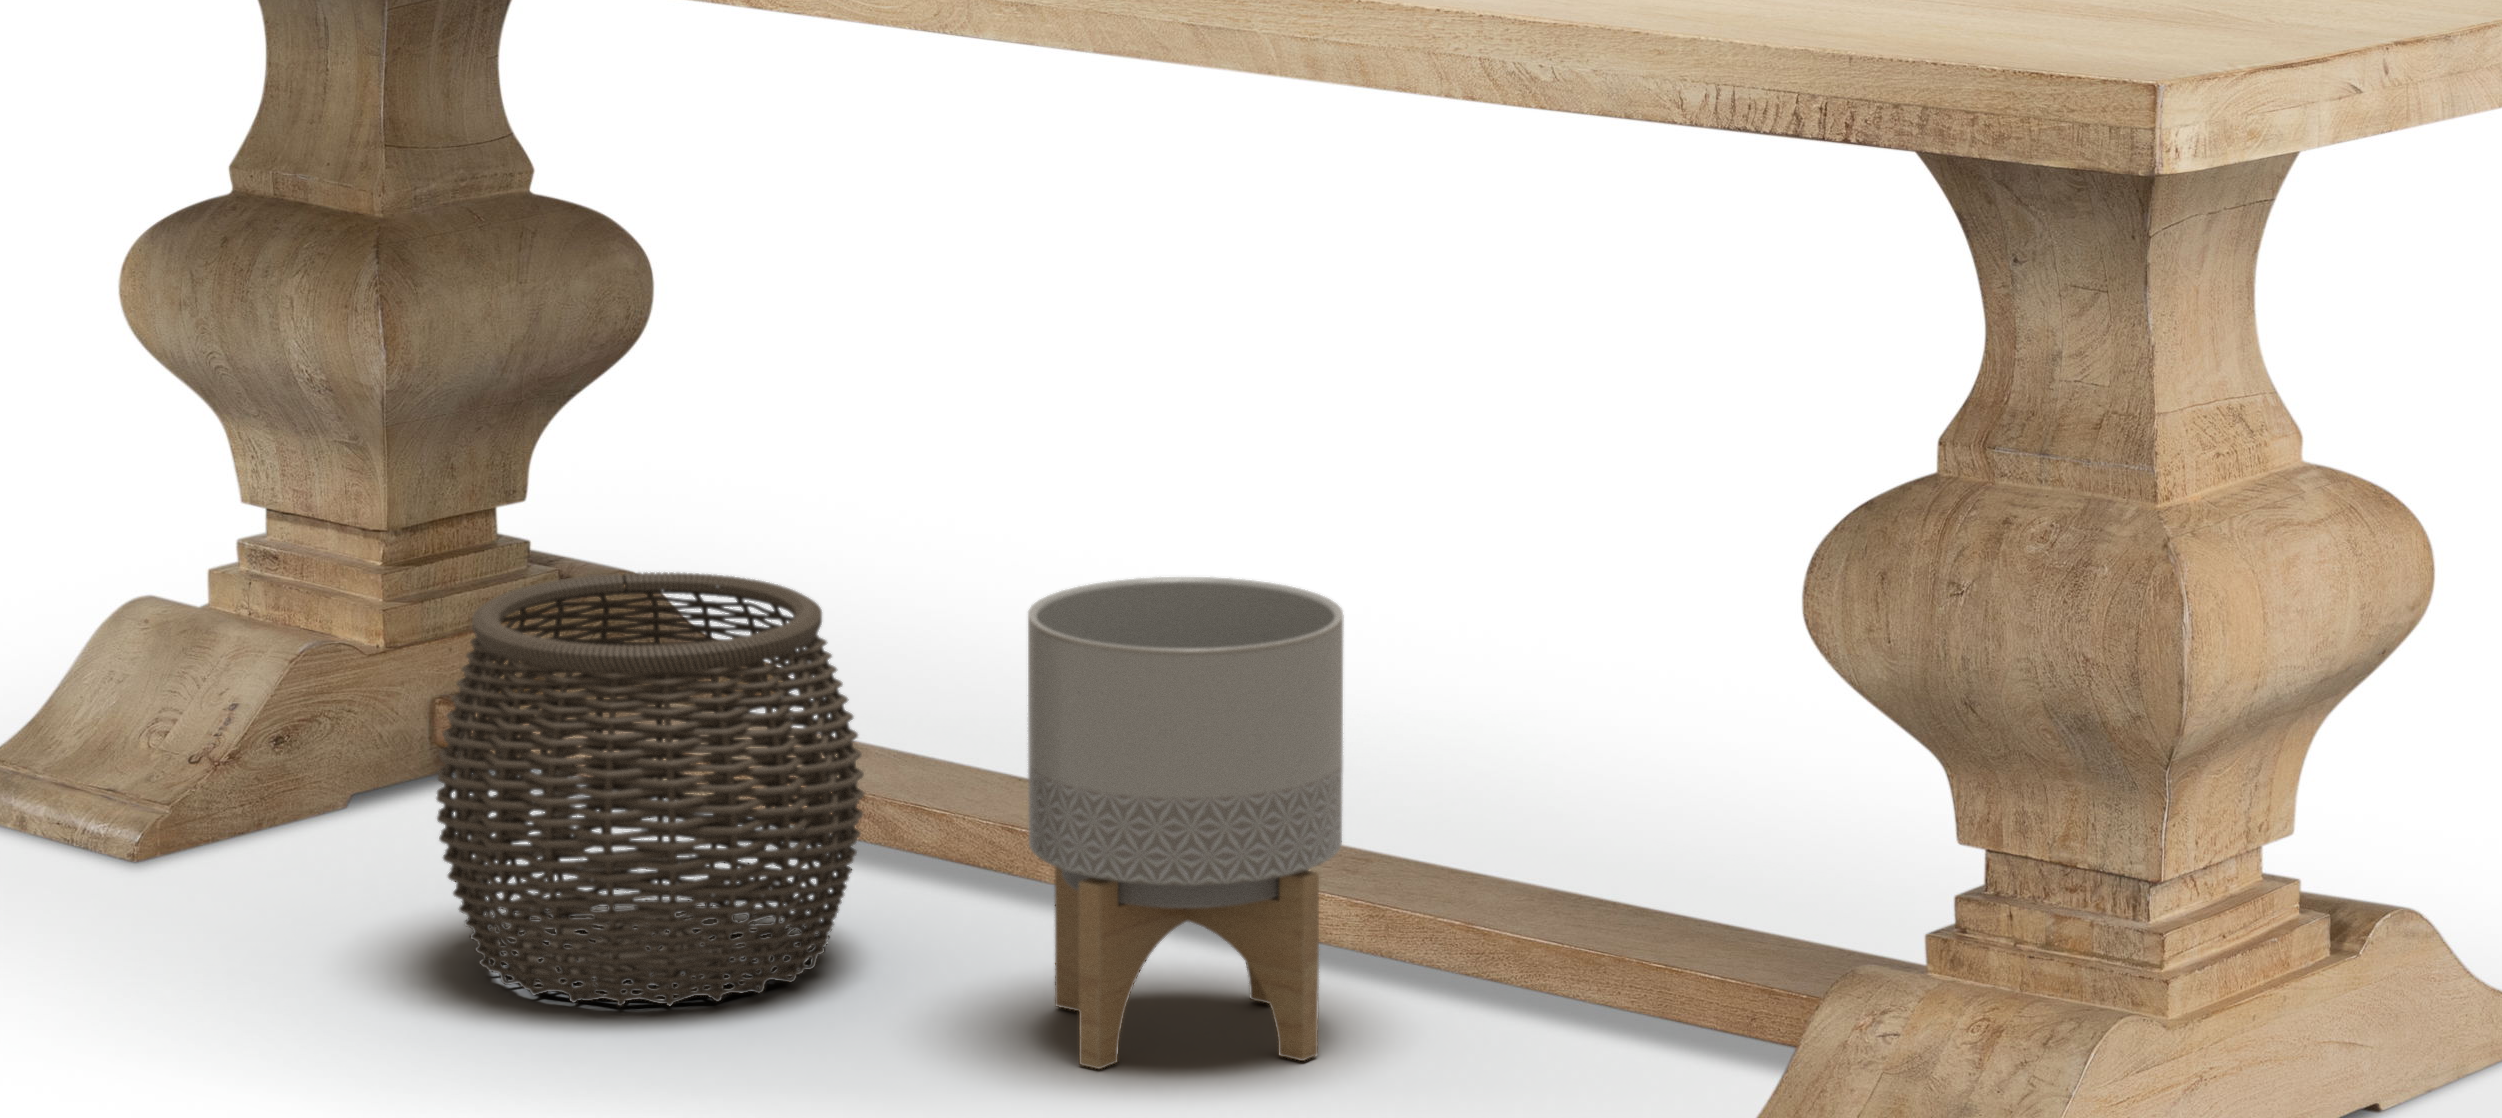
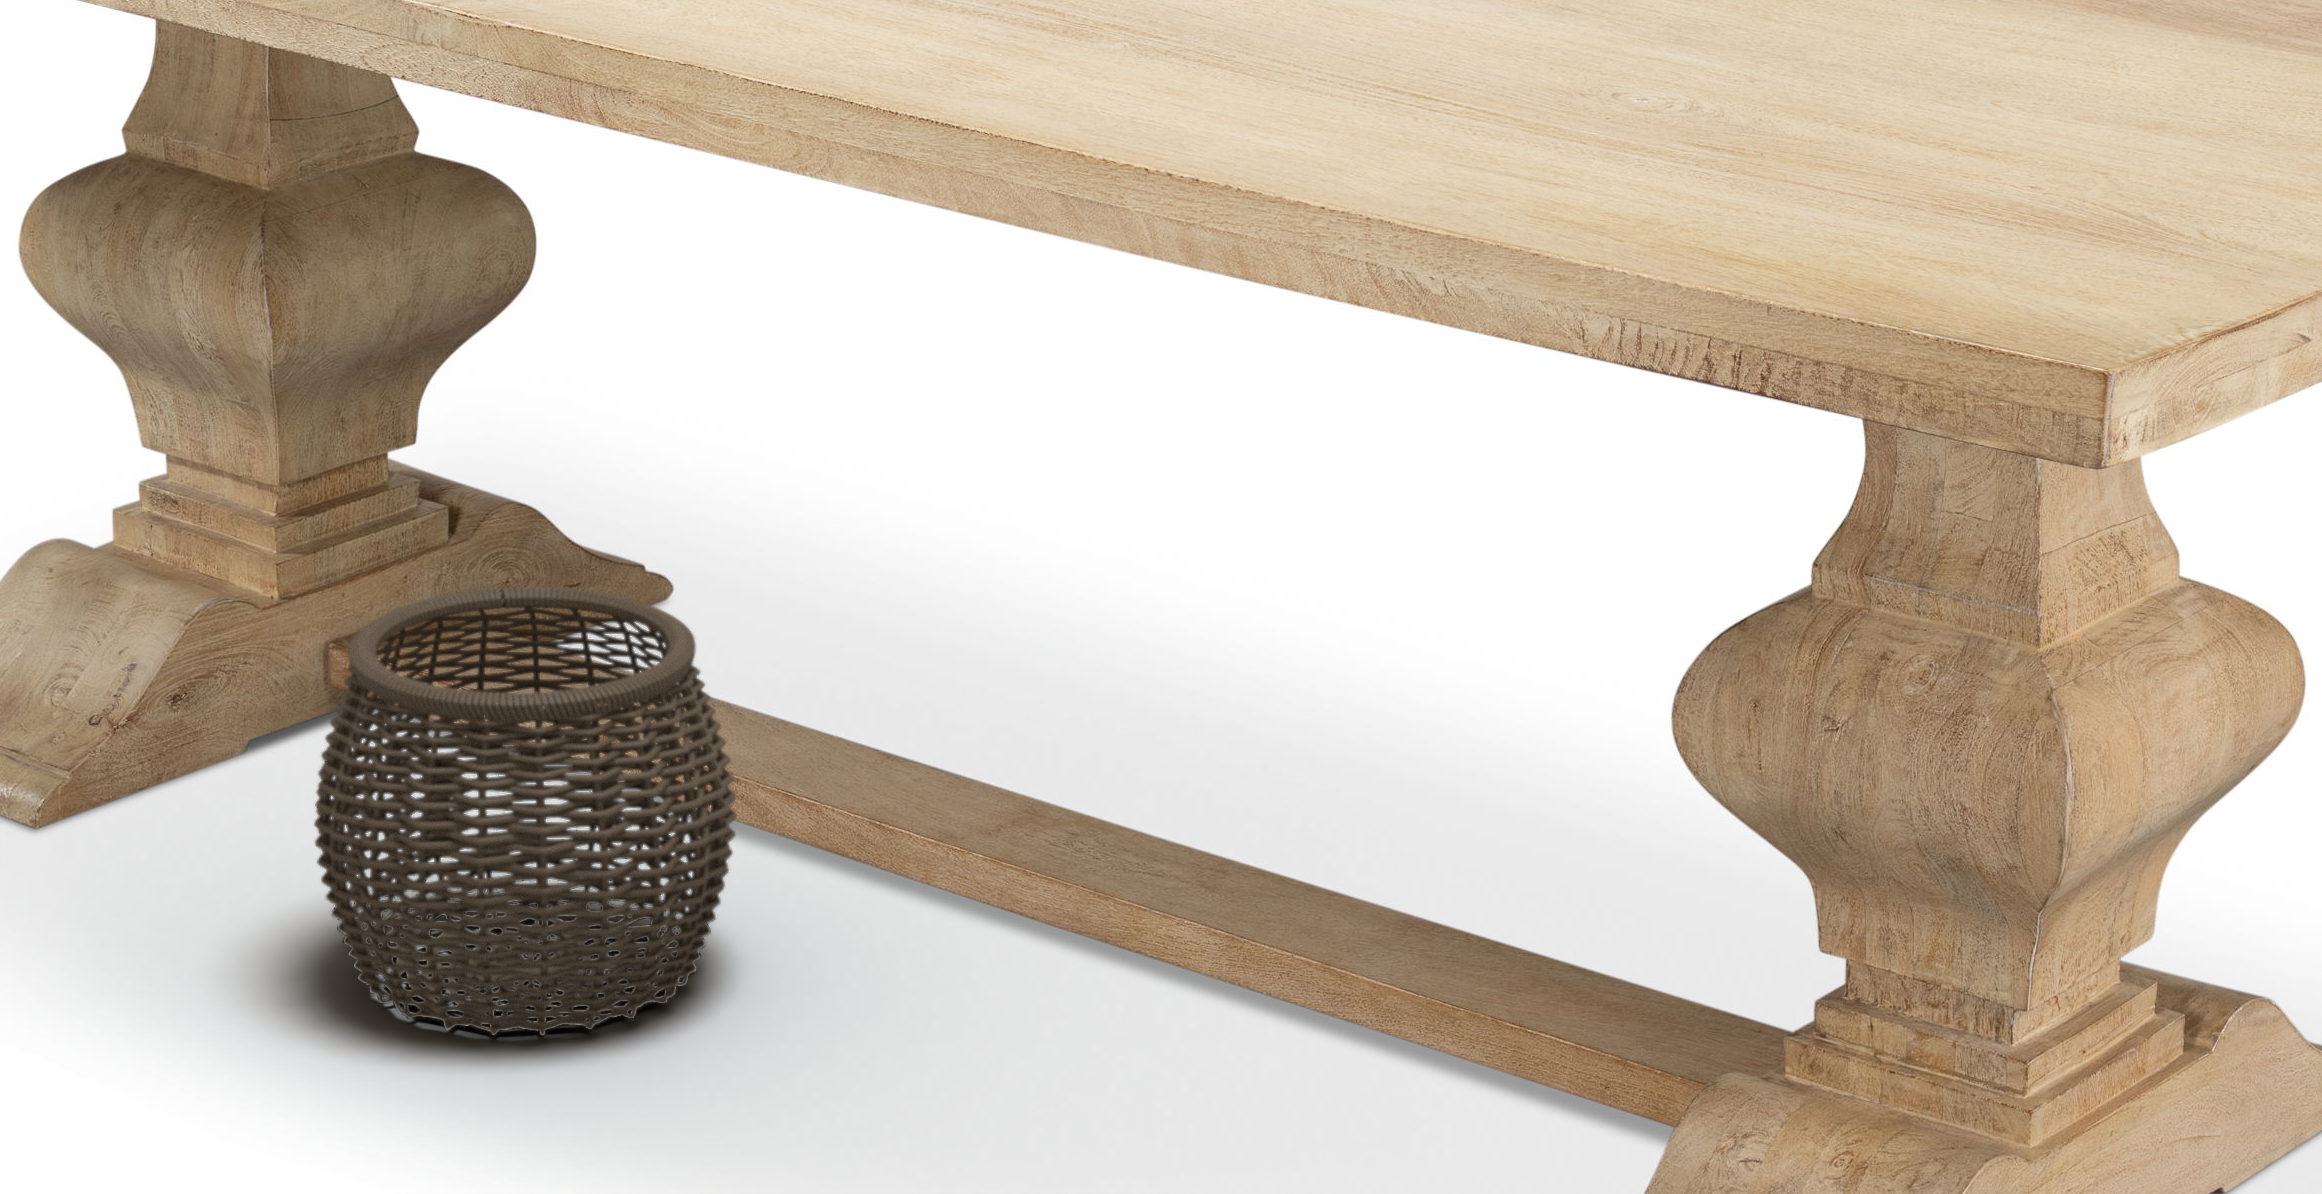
planter: present [1028,577,1344,1069] -> none [897,625,1210,1127]

